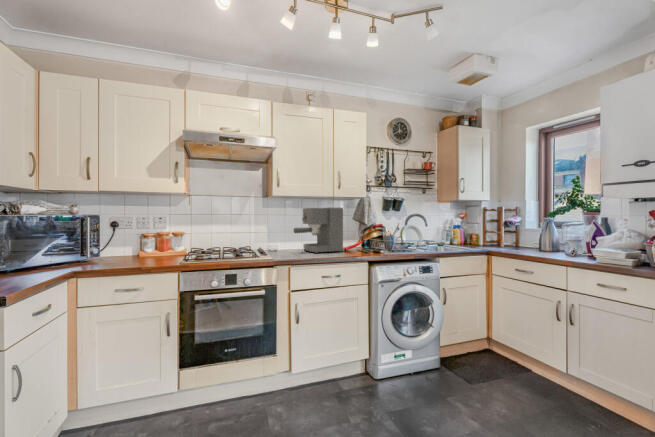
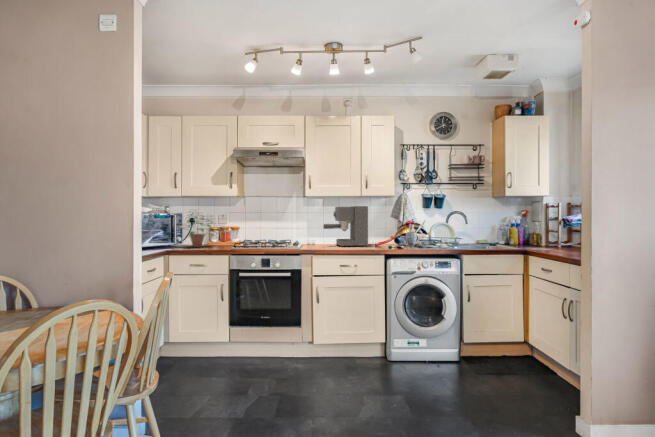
potted plant: none [91,210,156,262] -> present [182,214,214,247]

